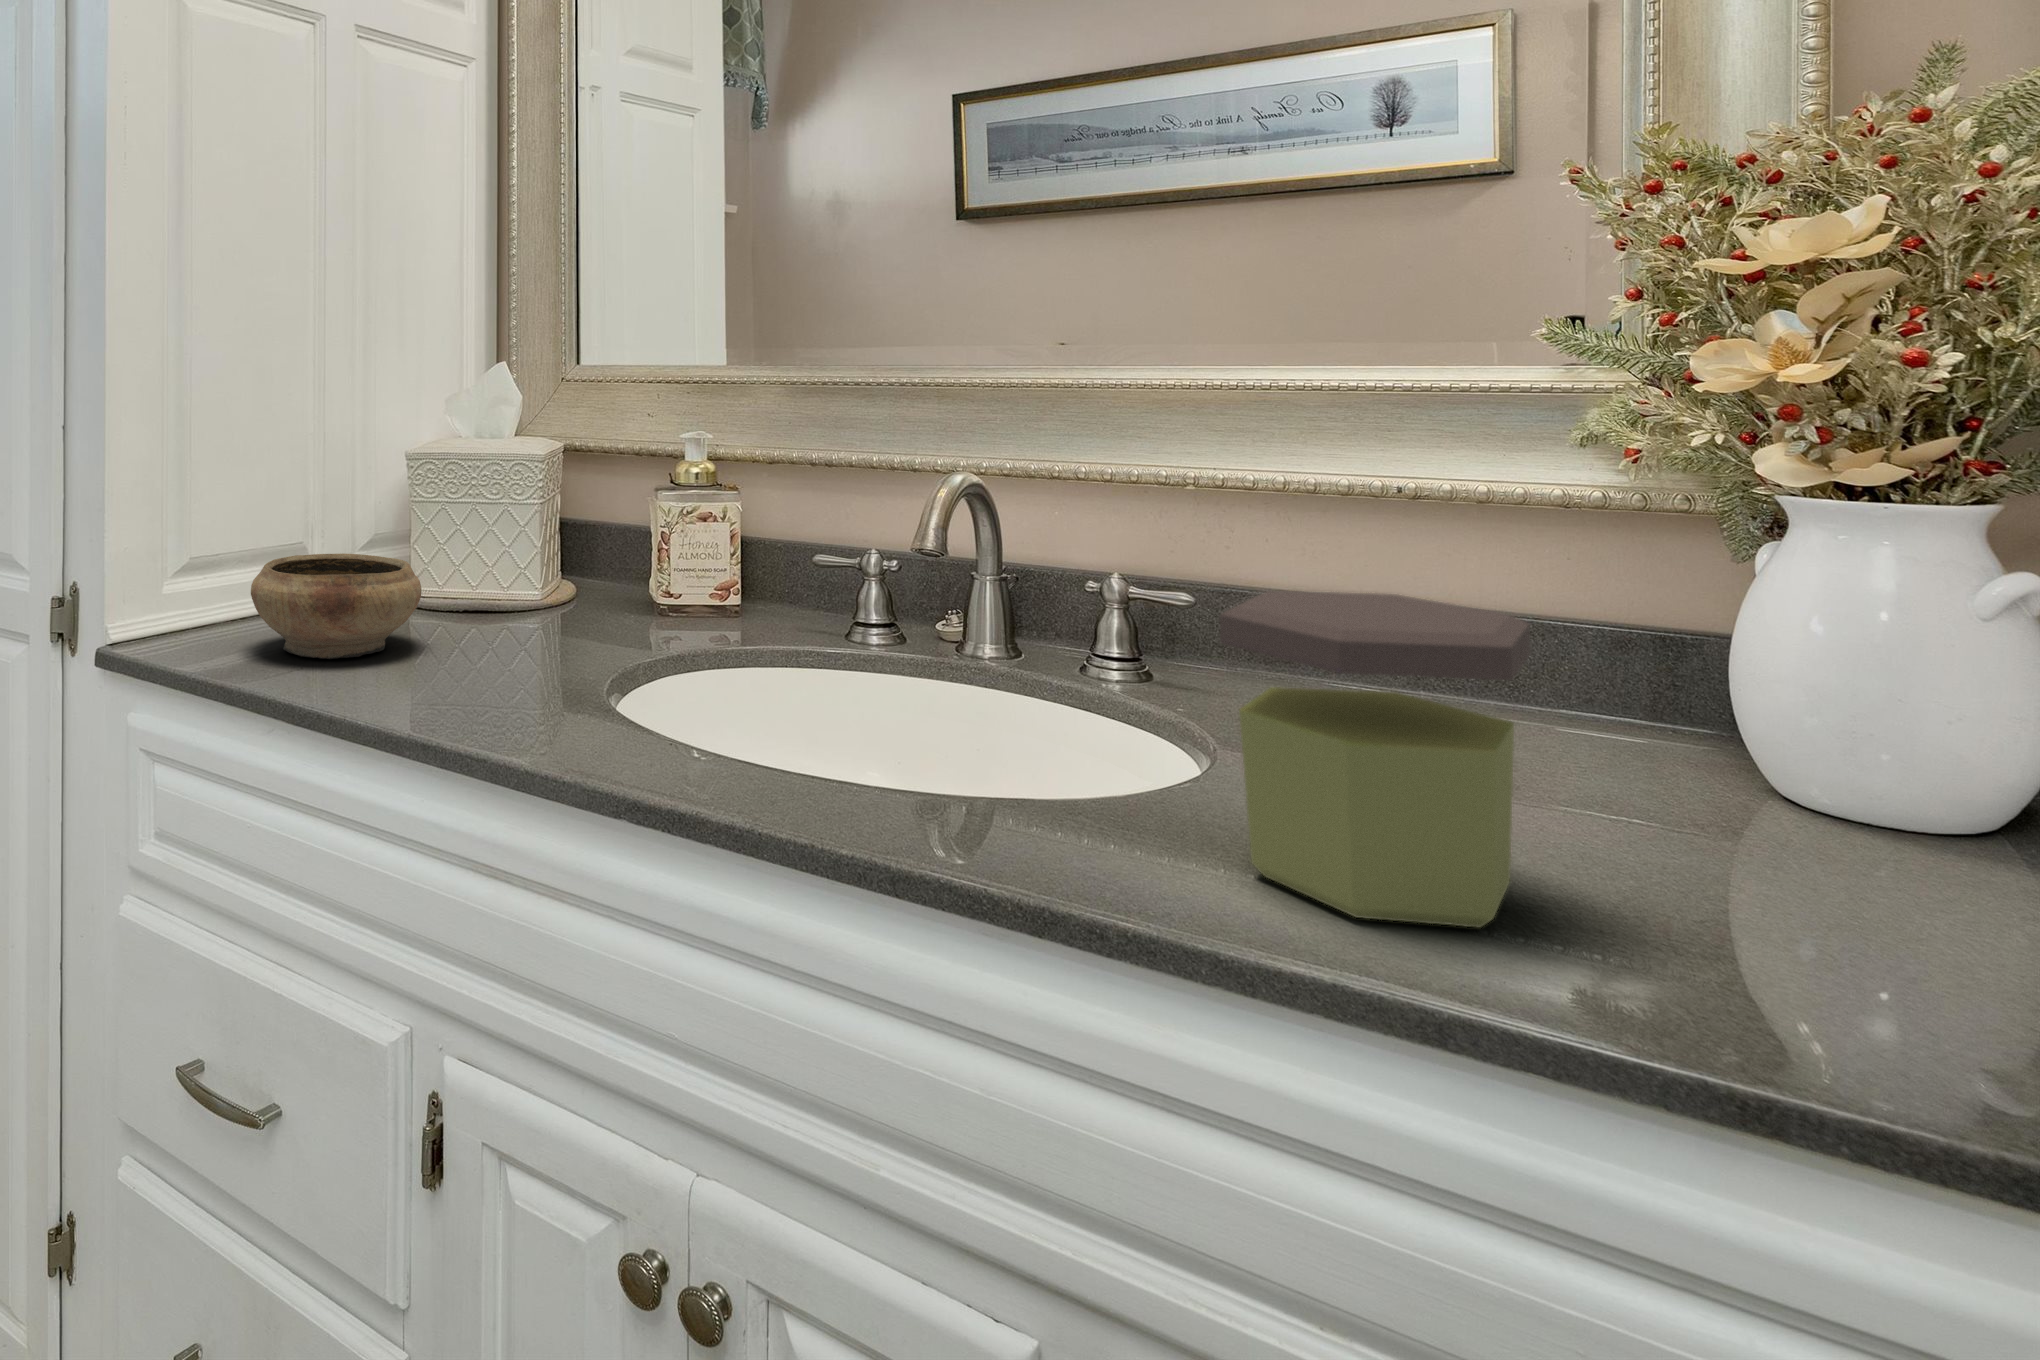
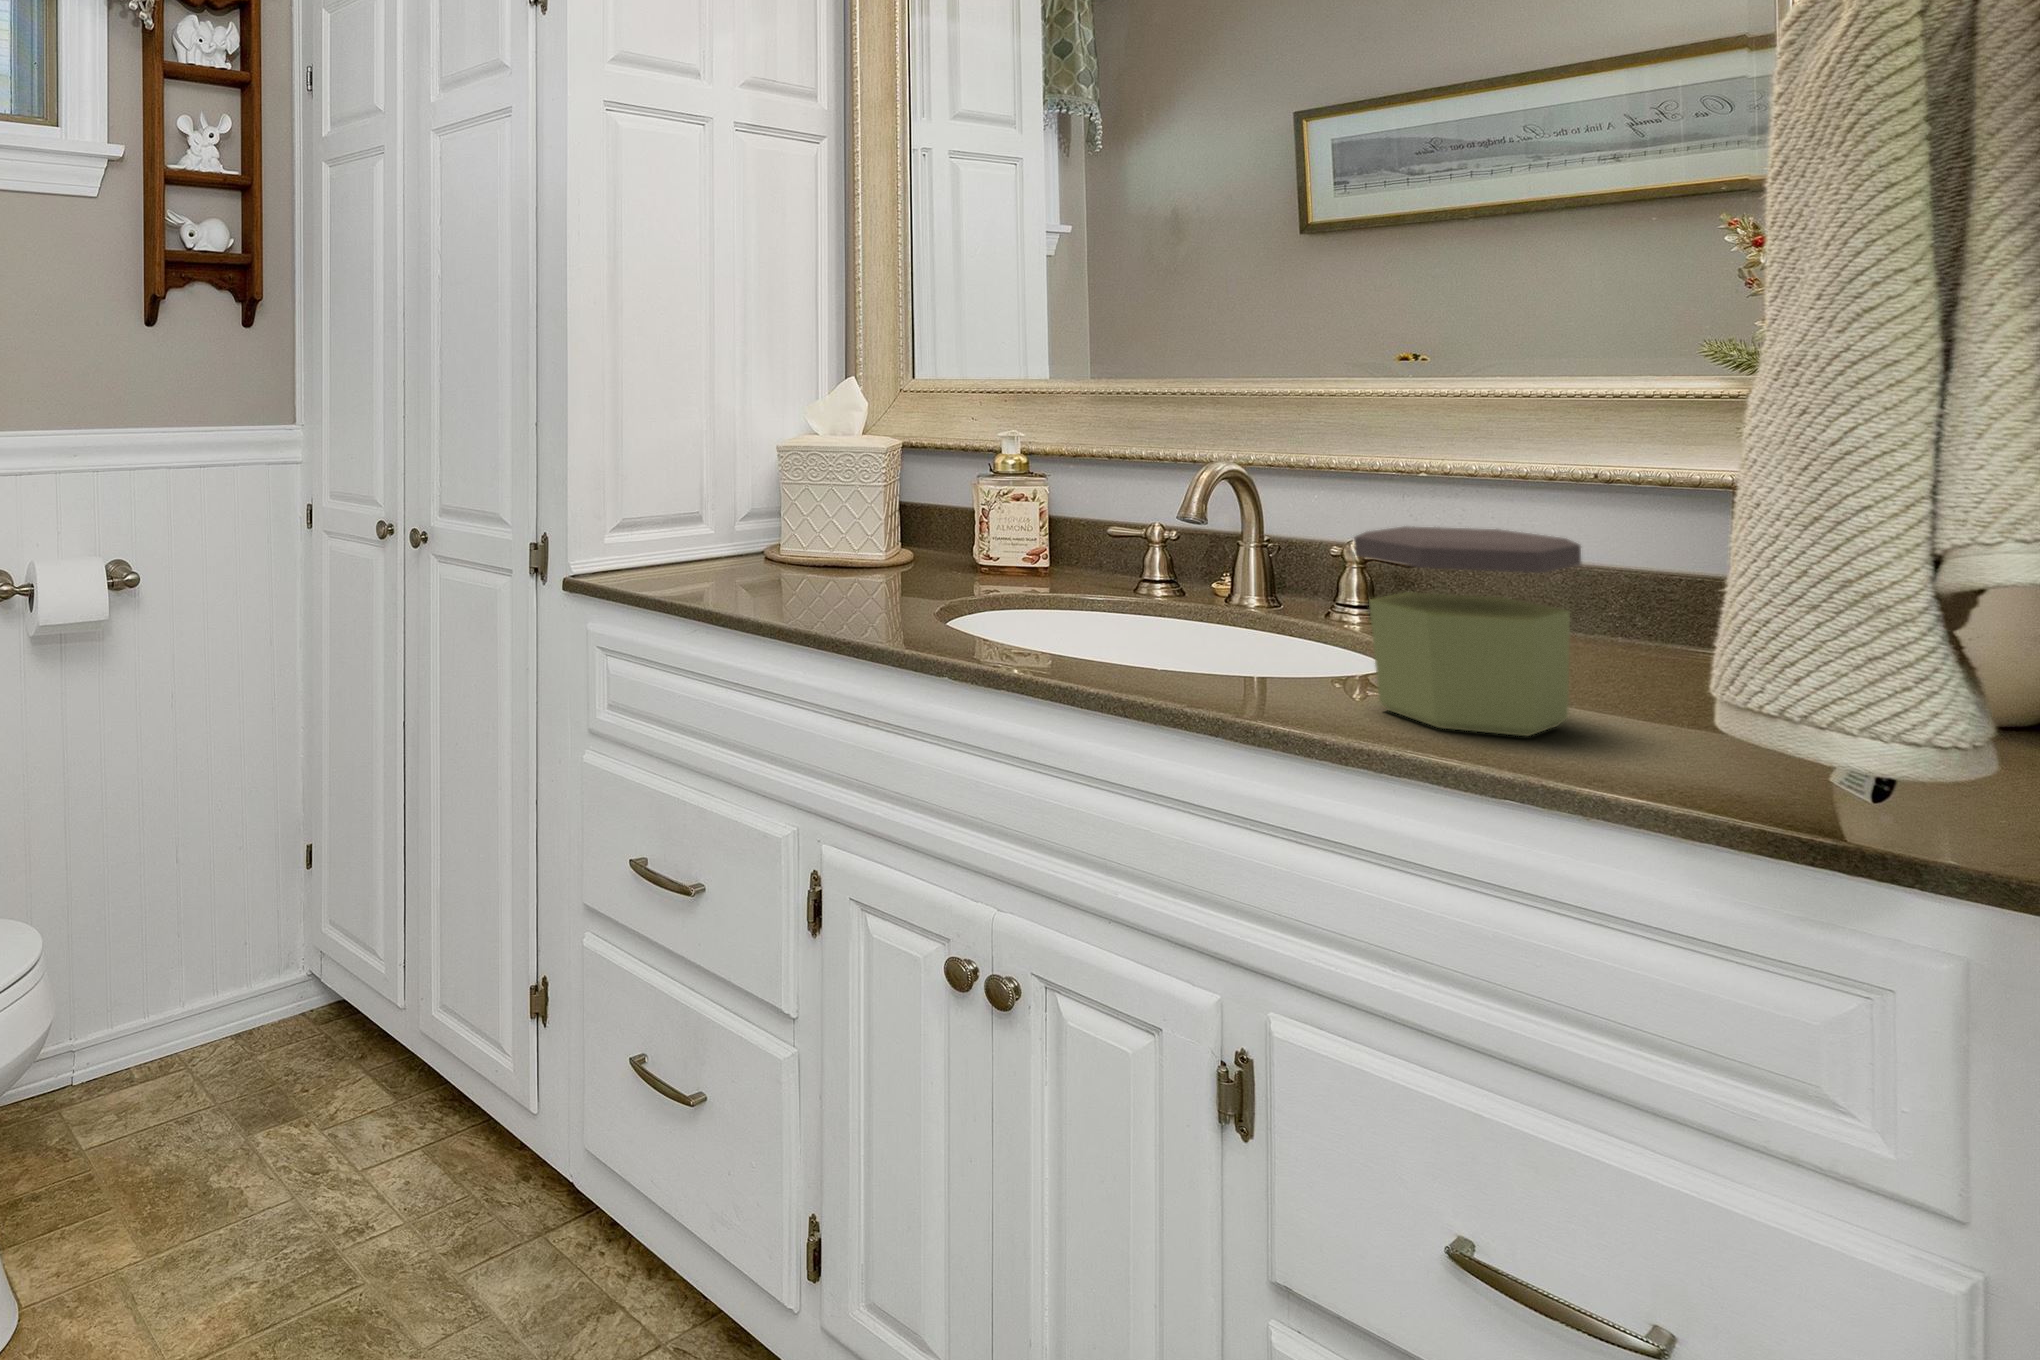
ceramic bowl: present [251,553,421,659] -> none [671,516,794,587]

